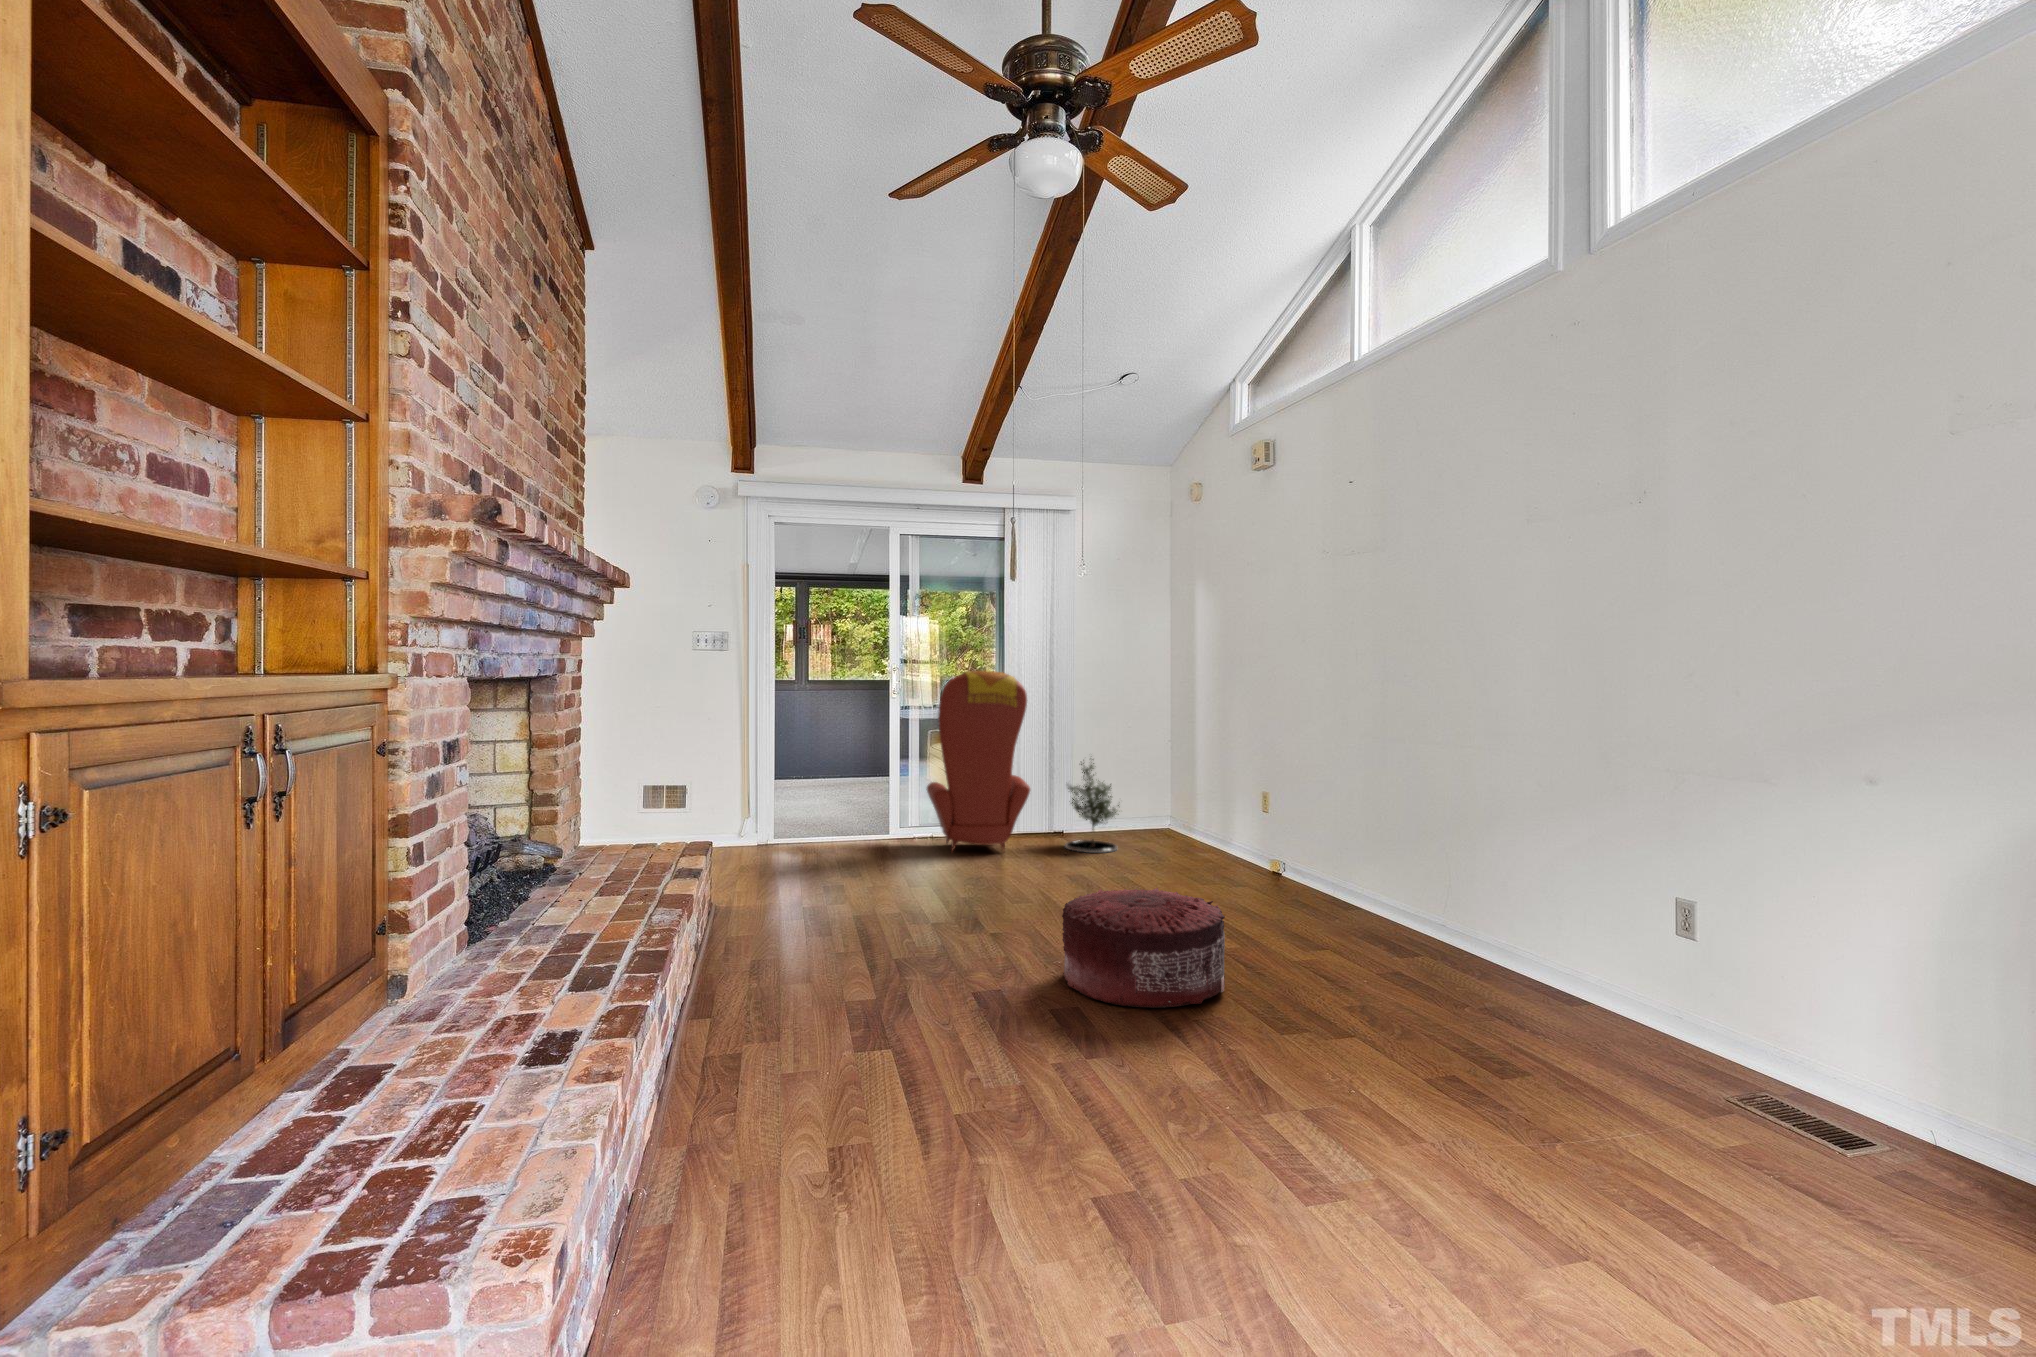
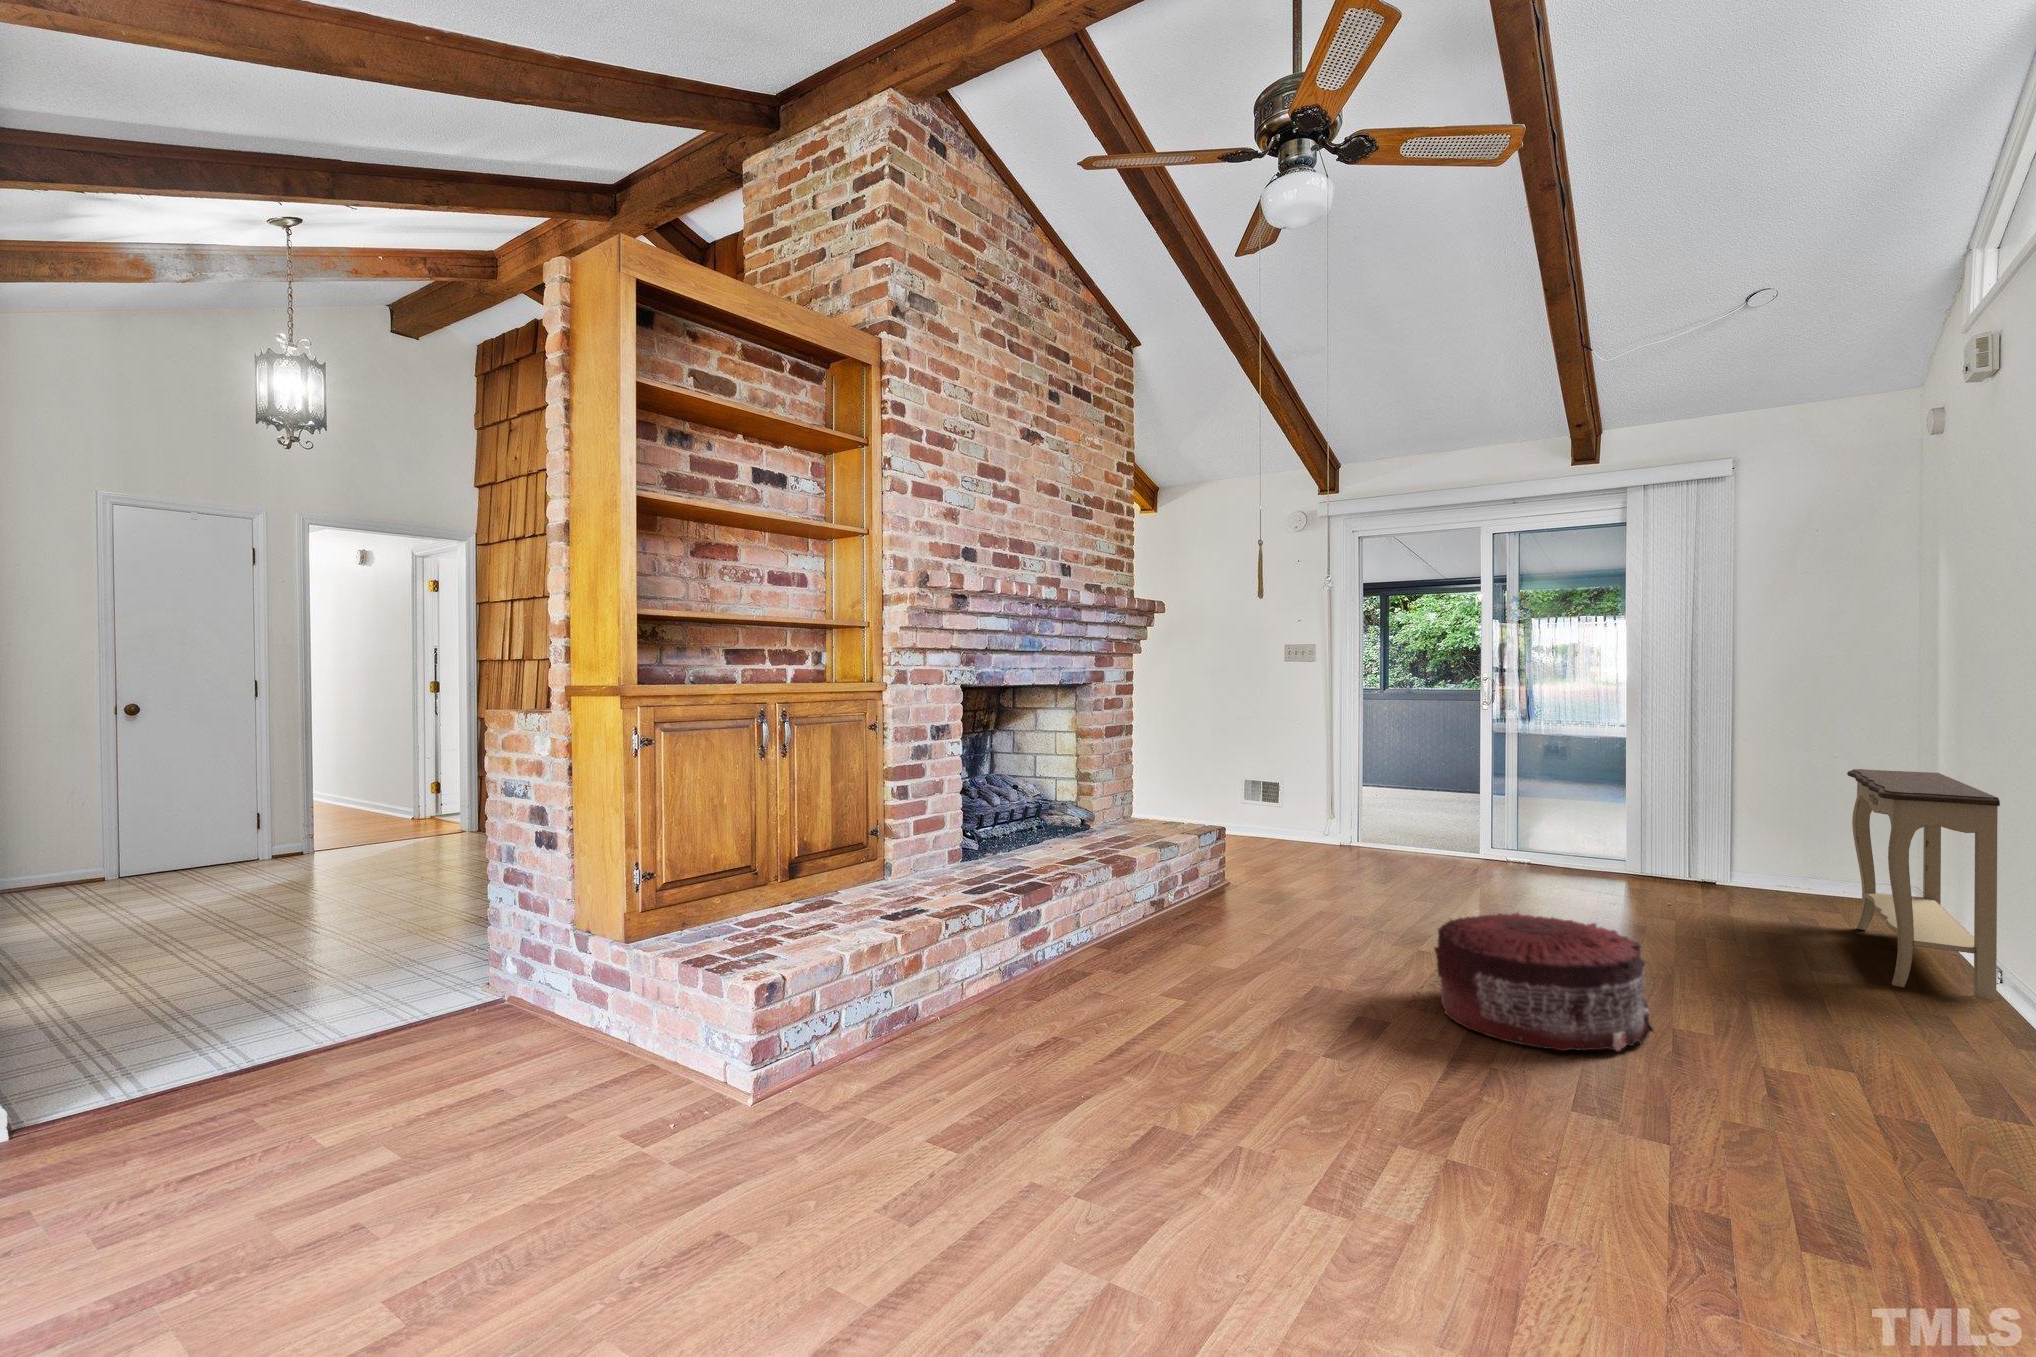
armchair: present [926,670,1030,851] -> none [1513,673,1647,883]
console table: none [1172,745,1301,900] -> present [1847,769,2000,1001]
potted tree: present [1065,759,1119,853] -> none [1706,774,1794,903]

